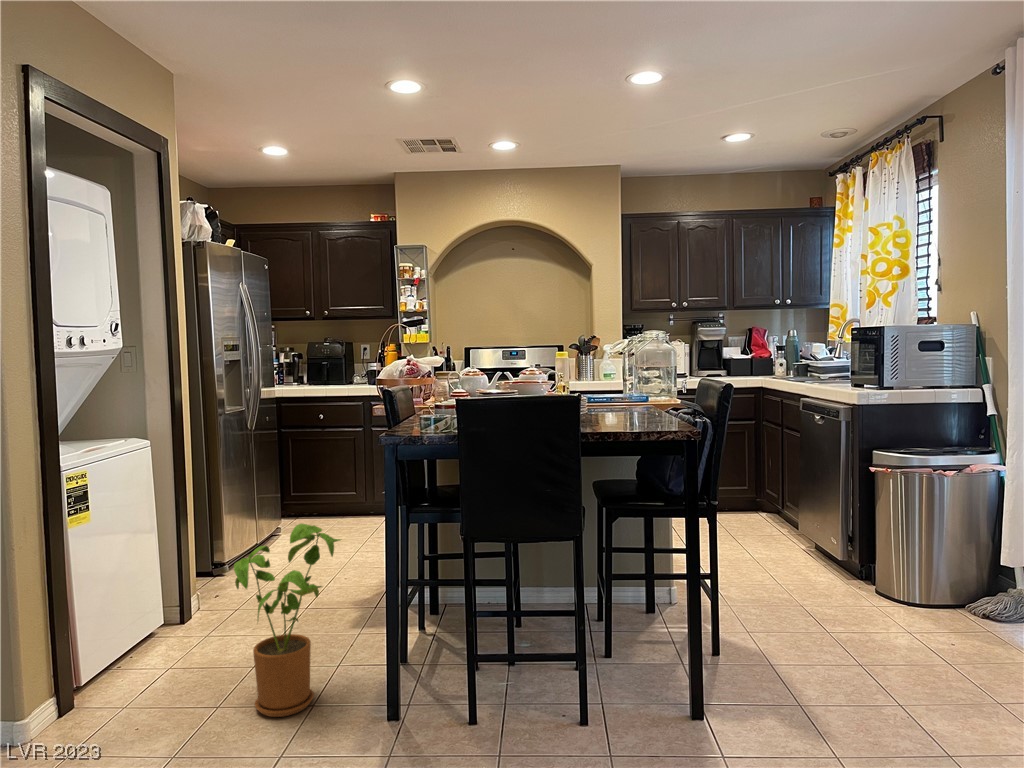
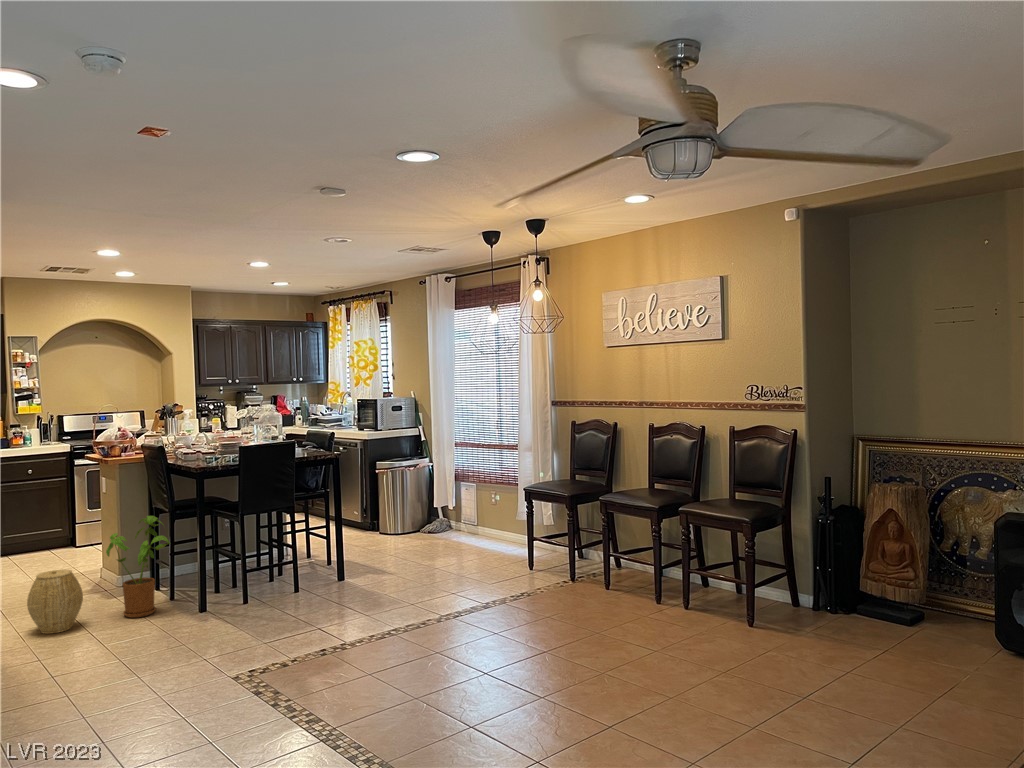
woven basket: none [109,594,202,710] -> present [27,570,83,634]

